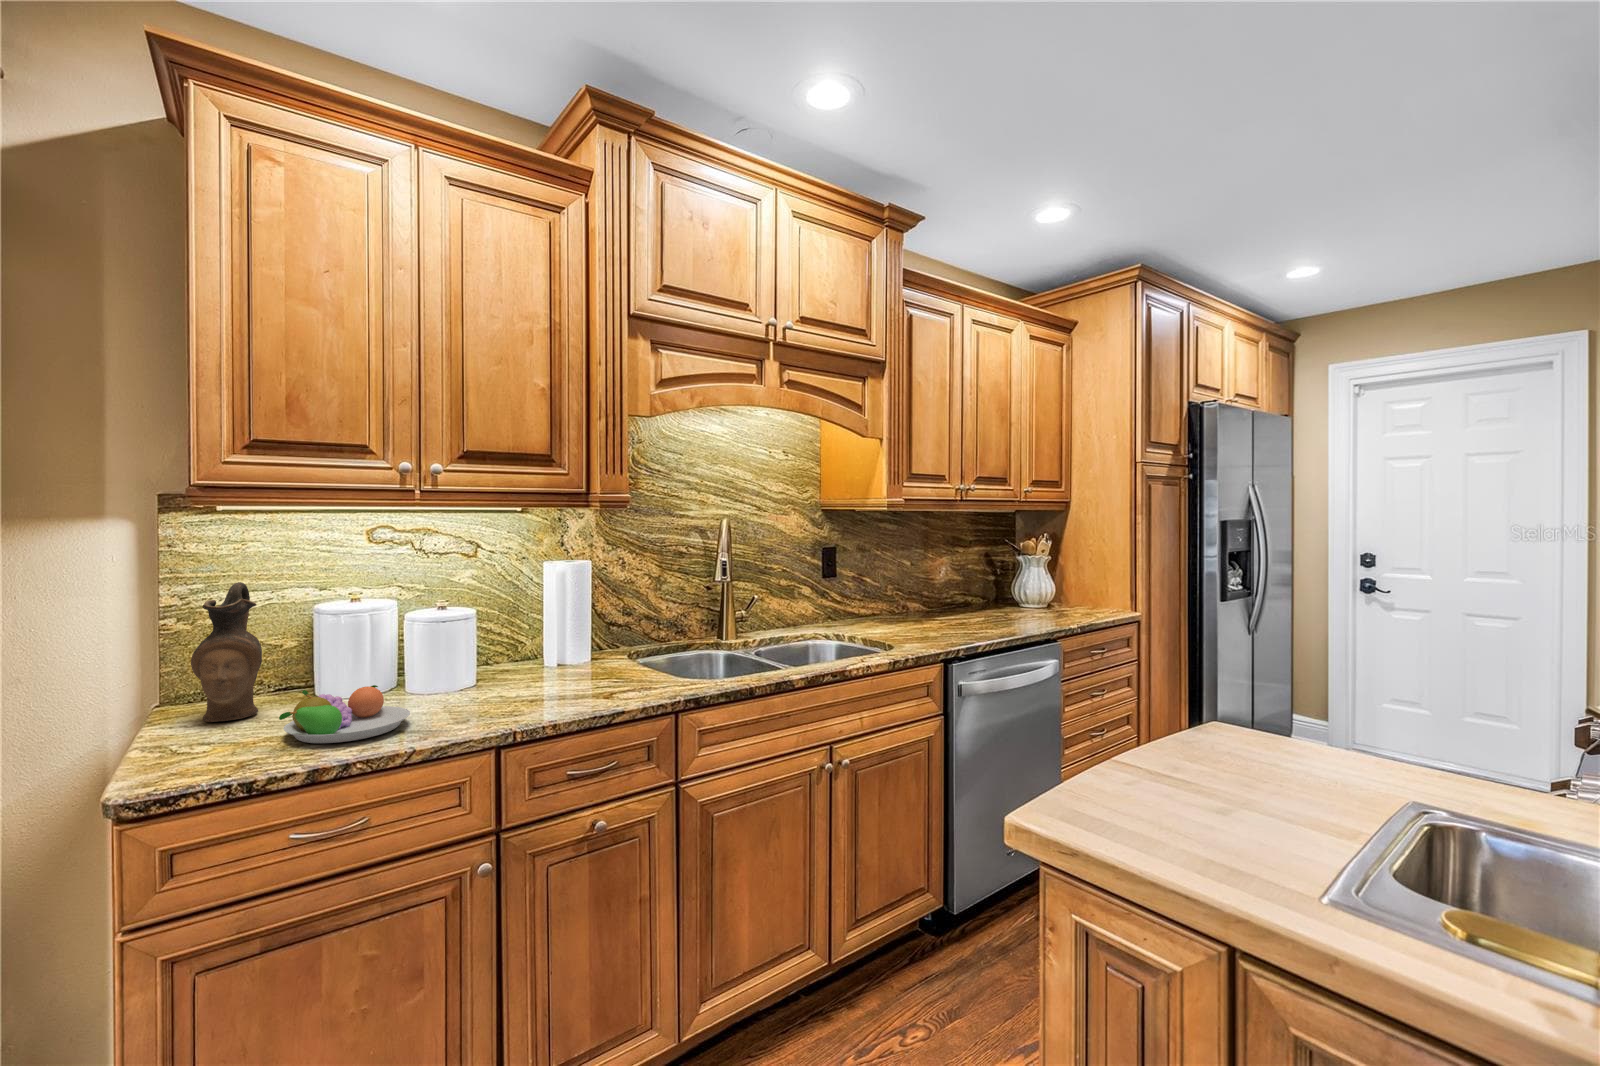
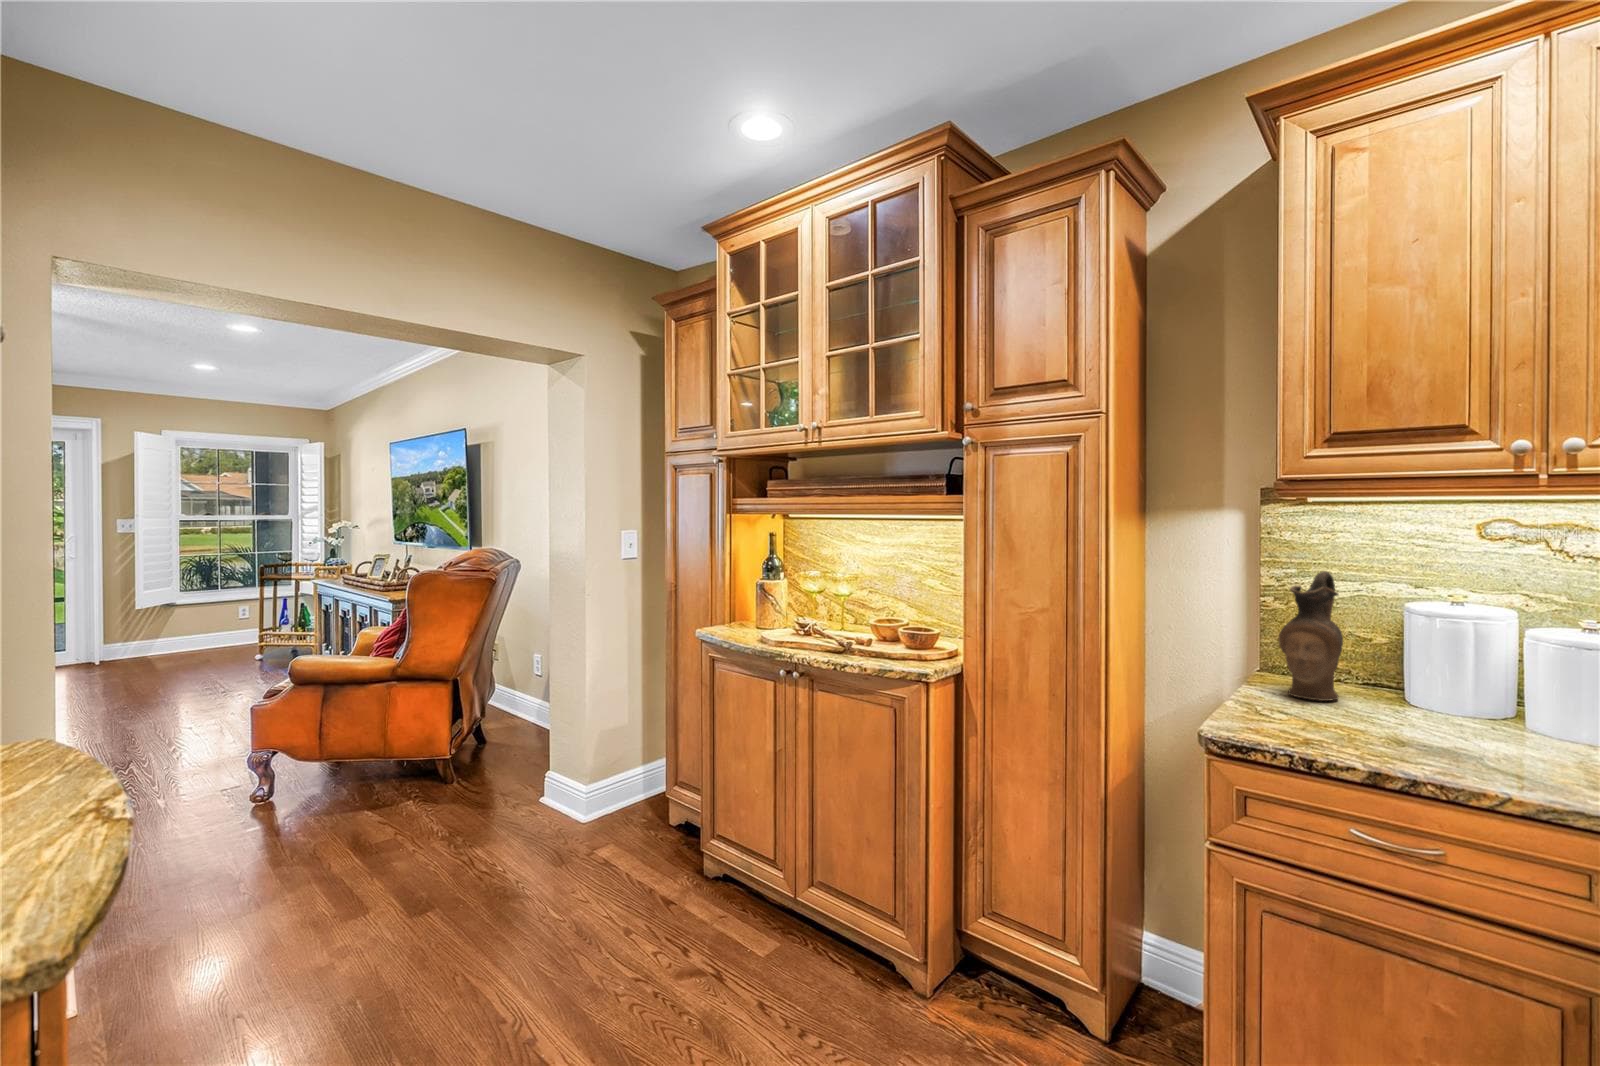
fruit bowl: present [279,685,410,743] -> none [1346,688,1516,762]

